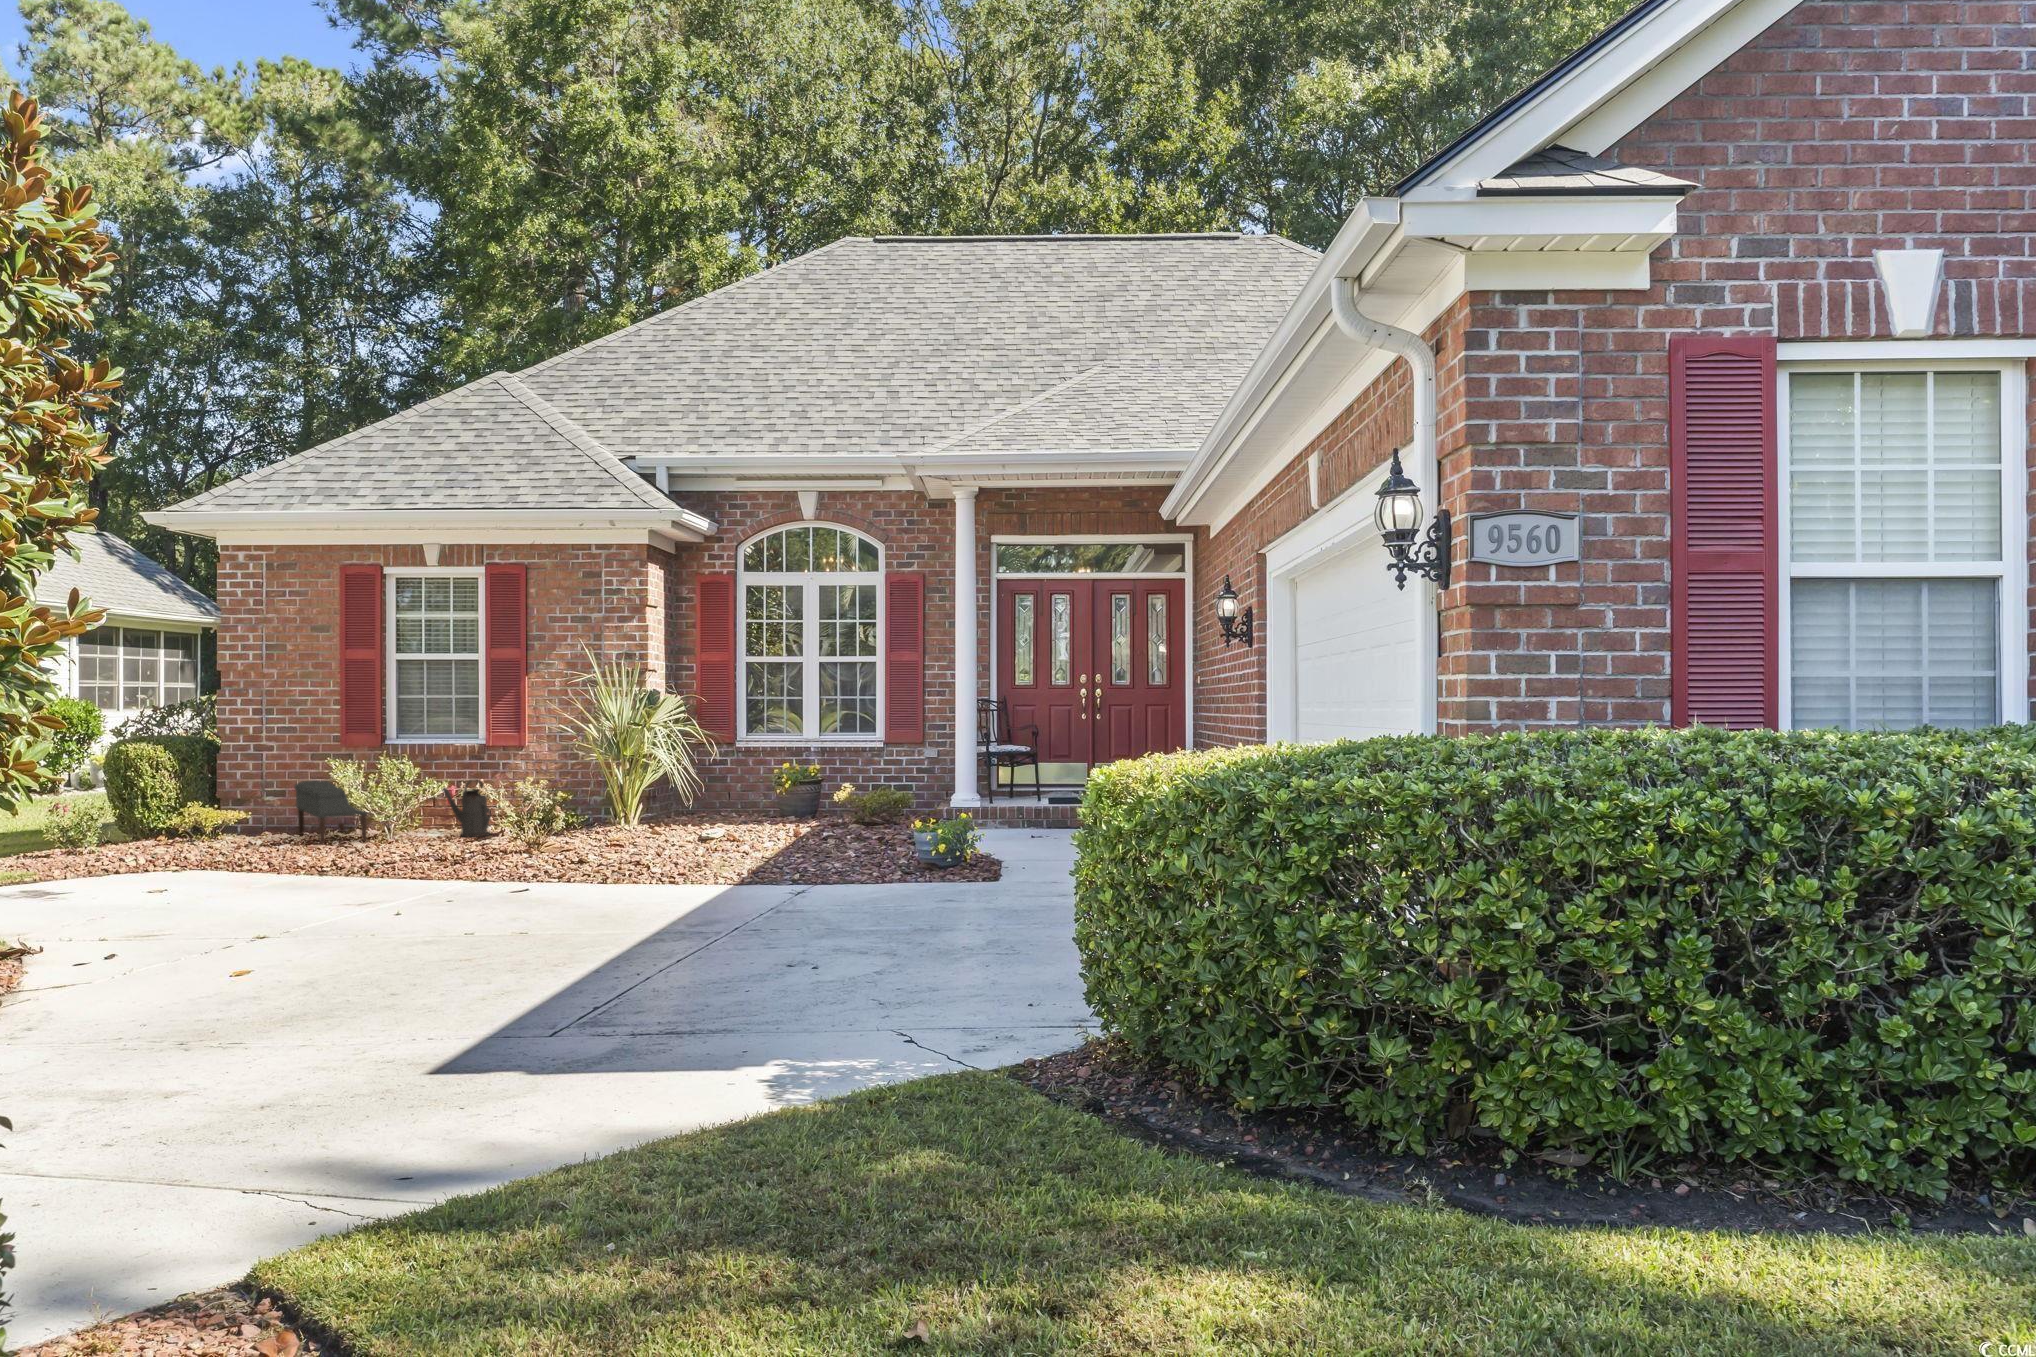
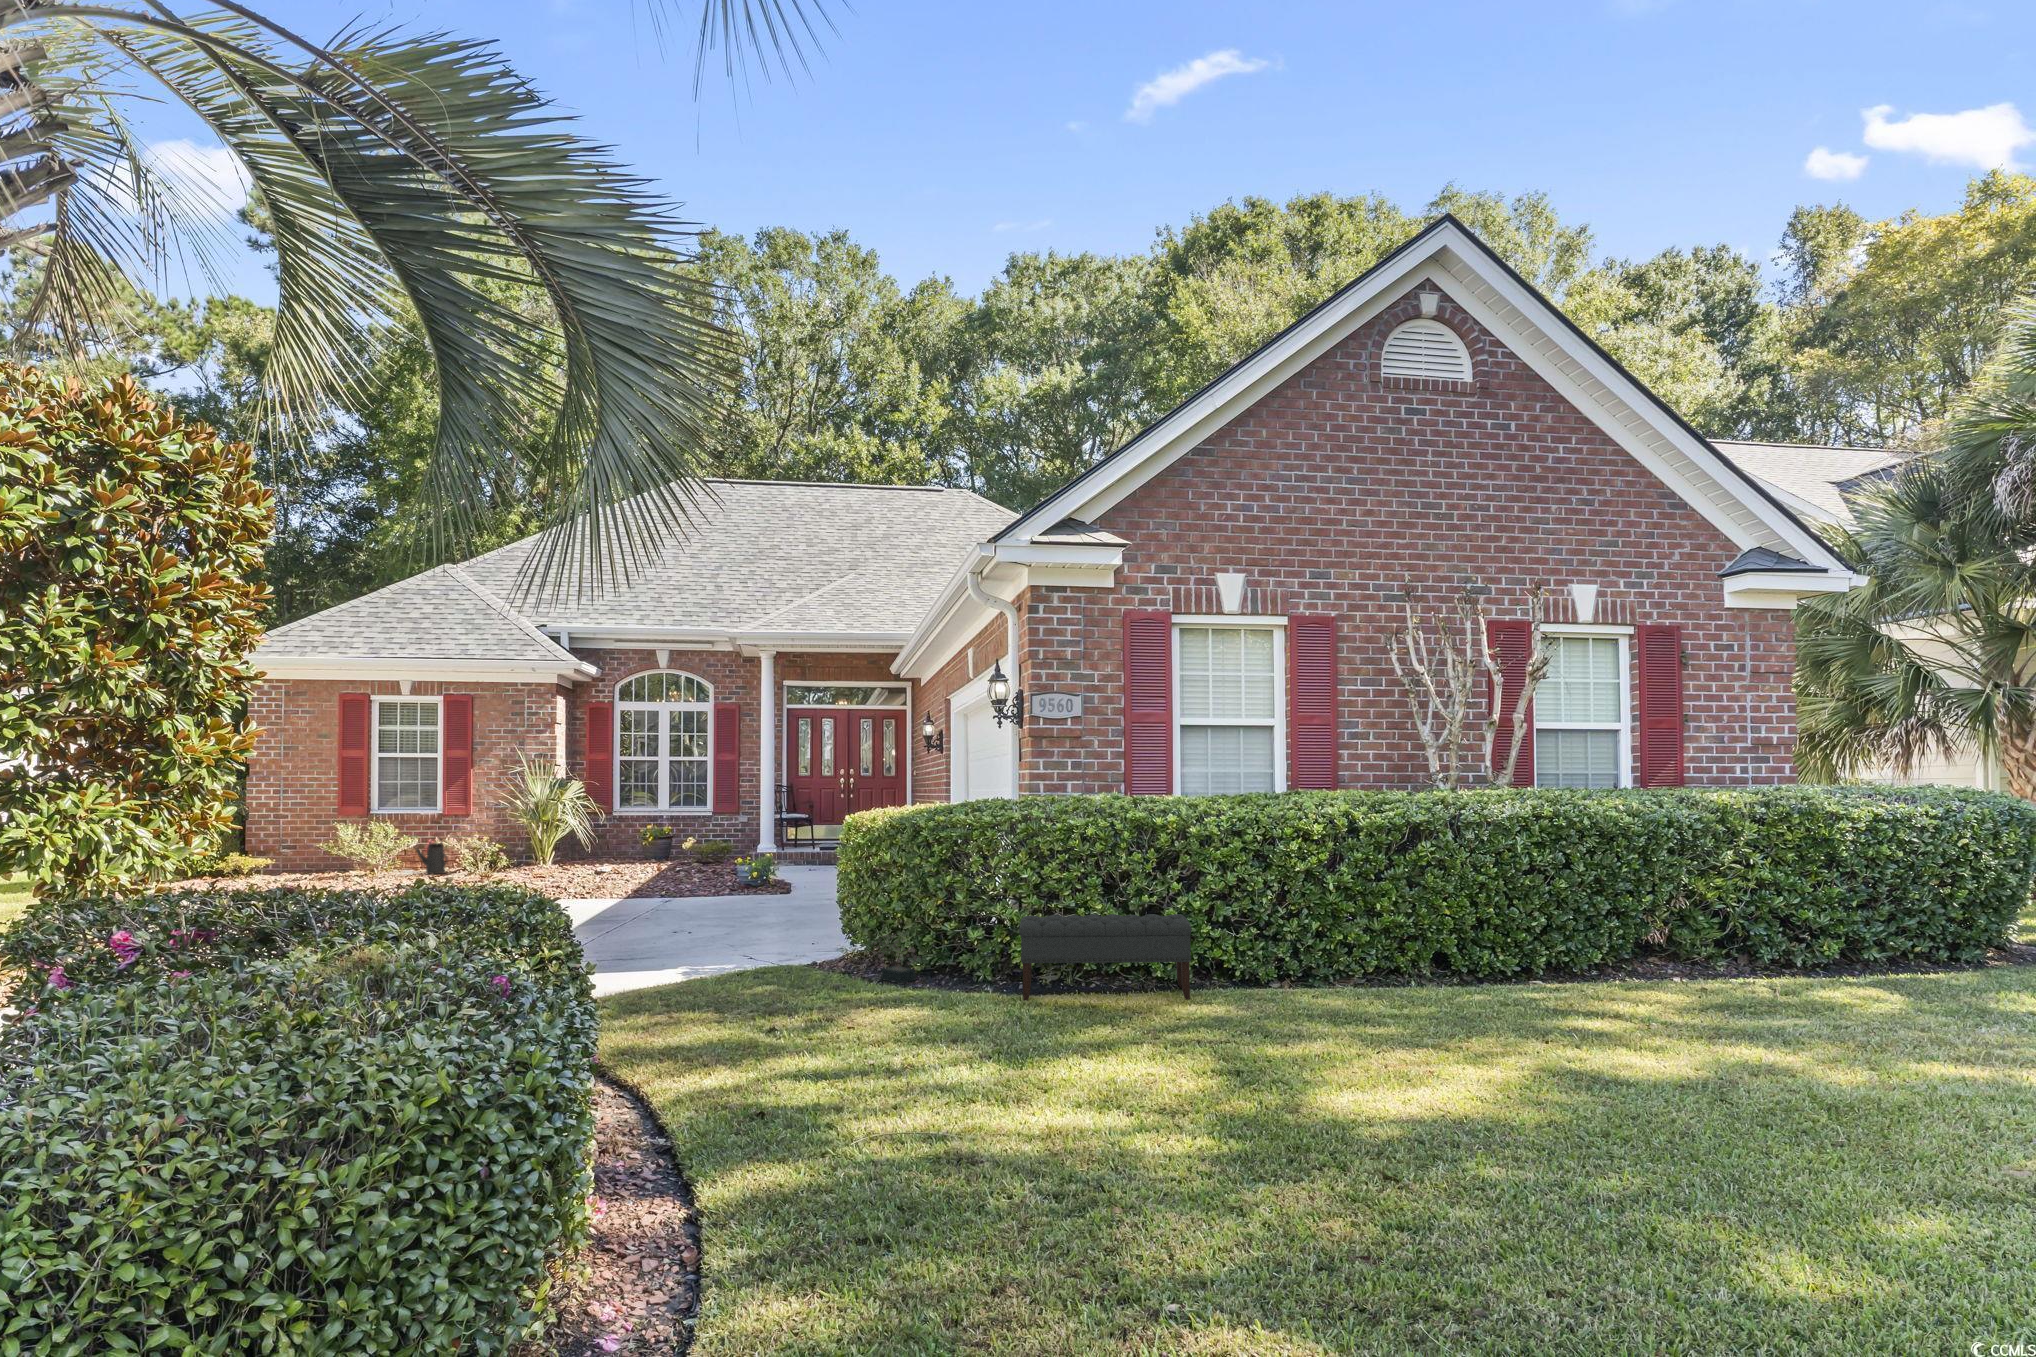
bench: present [295,780,367,845] -> present [1019,914,1192,1001]
decorative plant: none [1152,1034,1267,1152] -> present [874,935,920,984]

